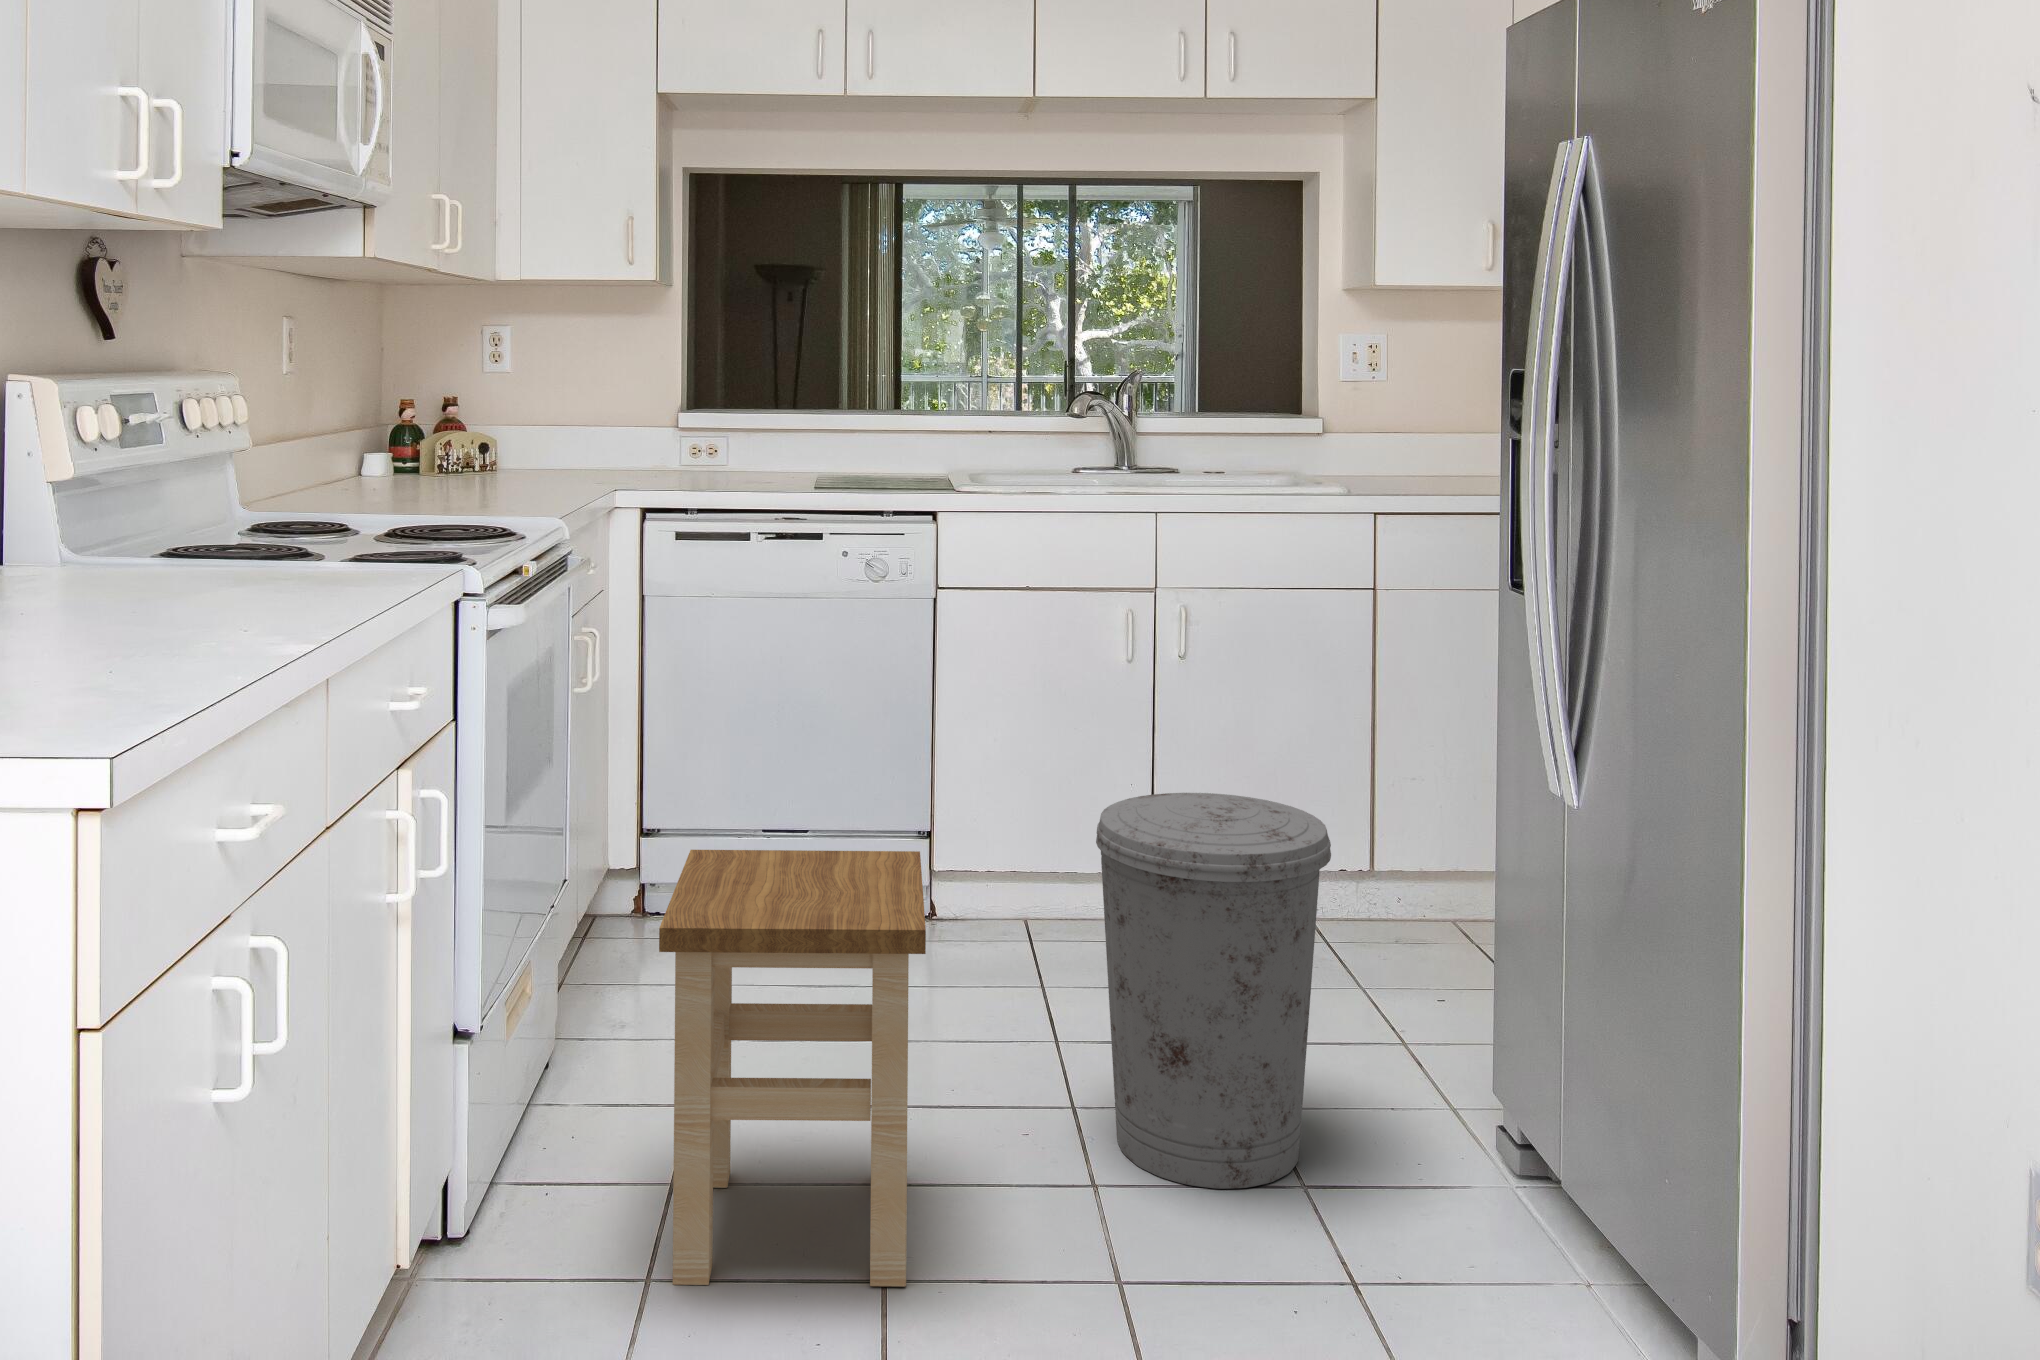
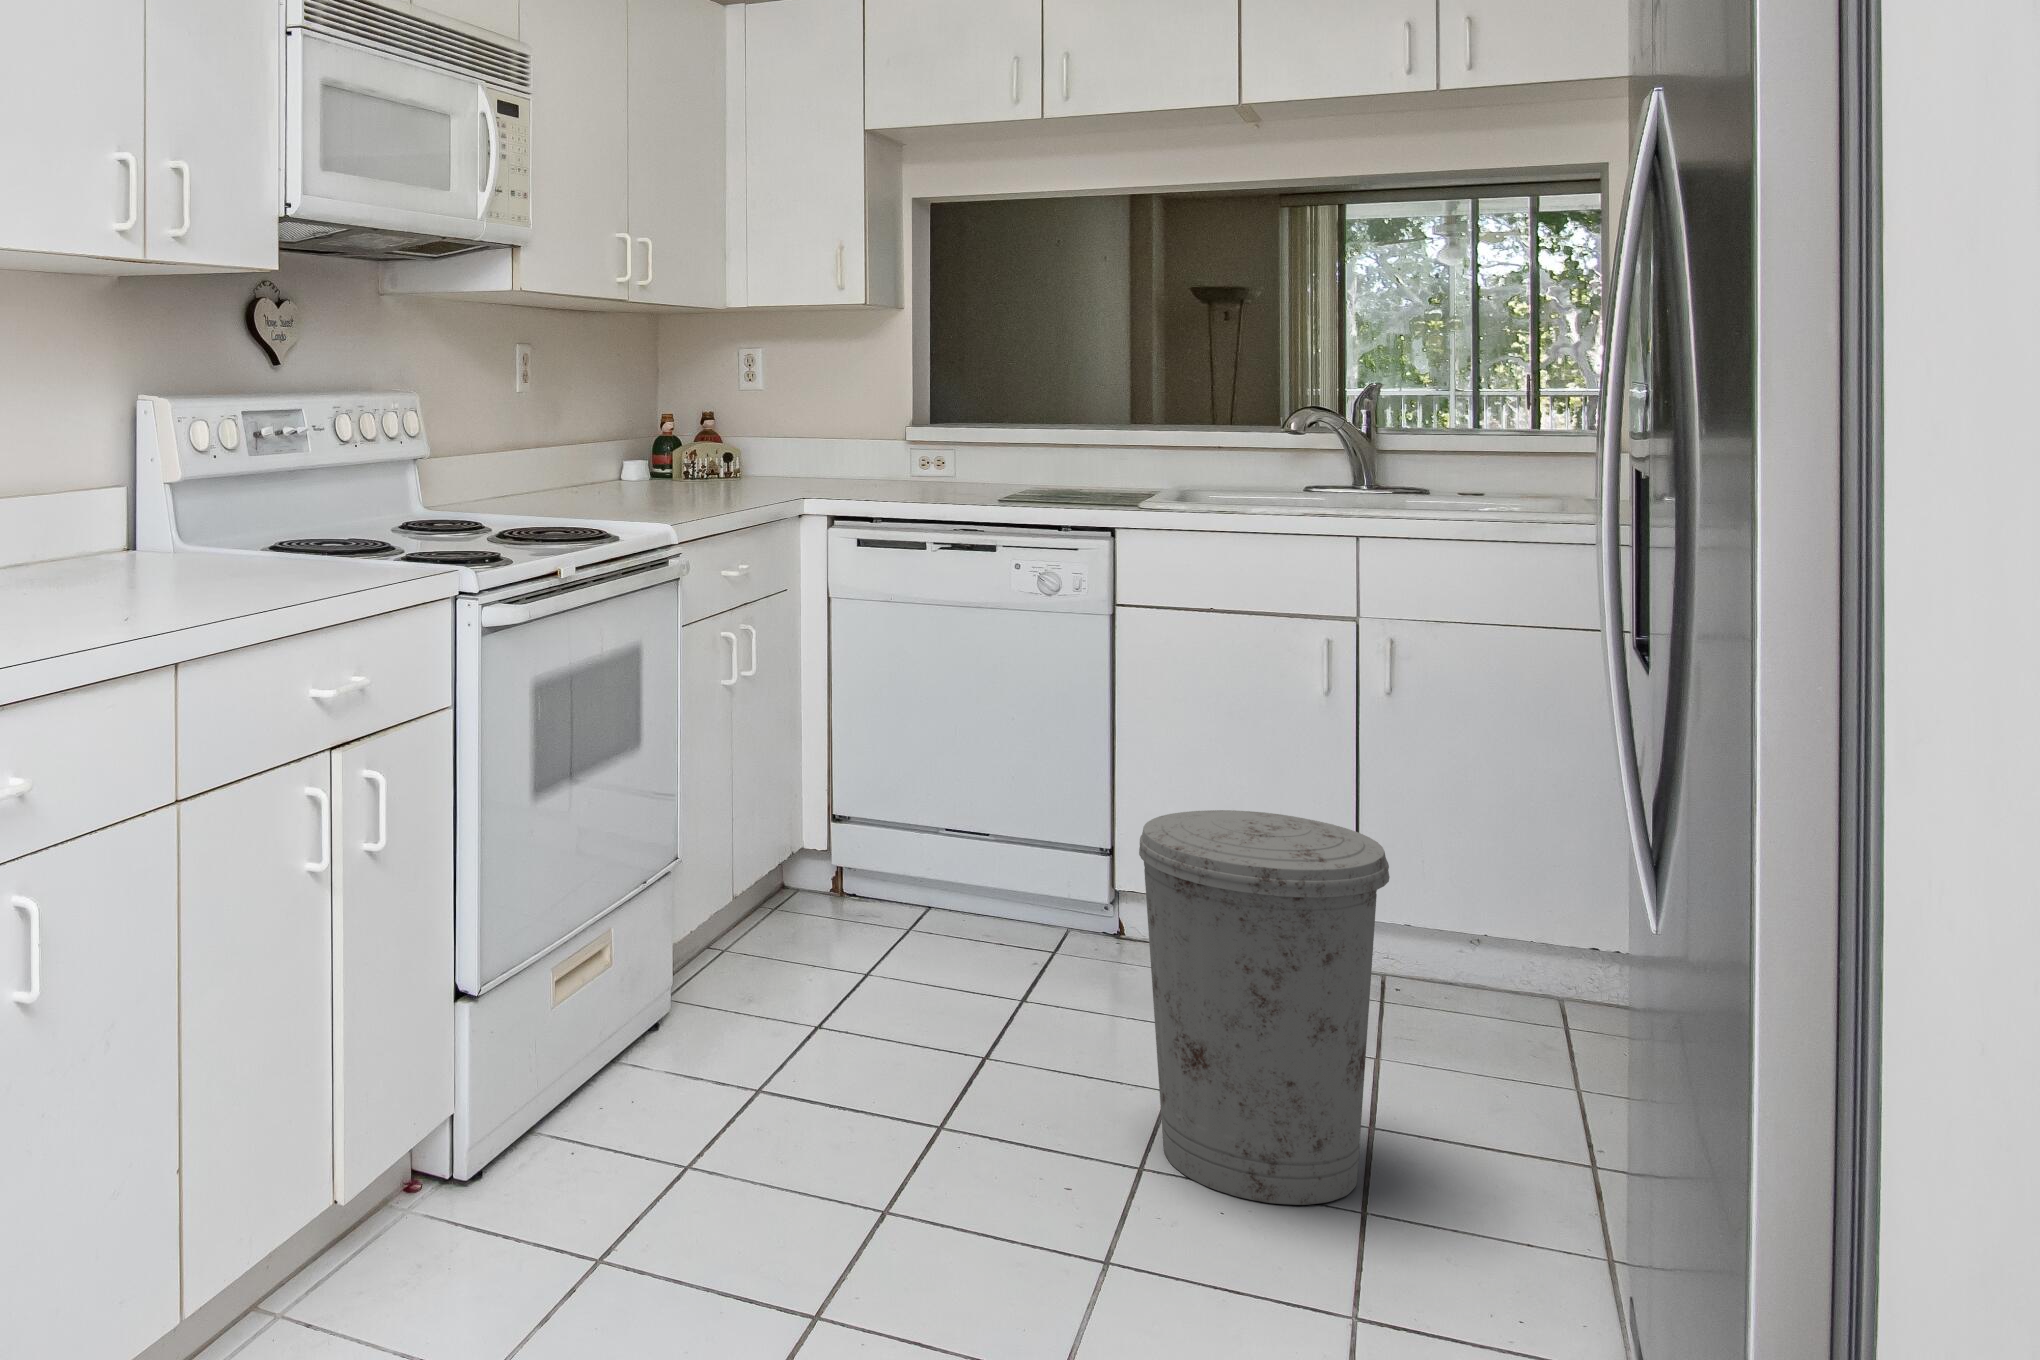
stool: present [659,850,926,1286] -> none [675,804,954,1198]

